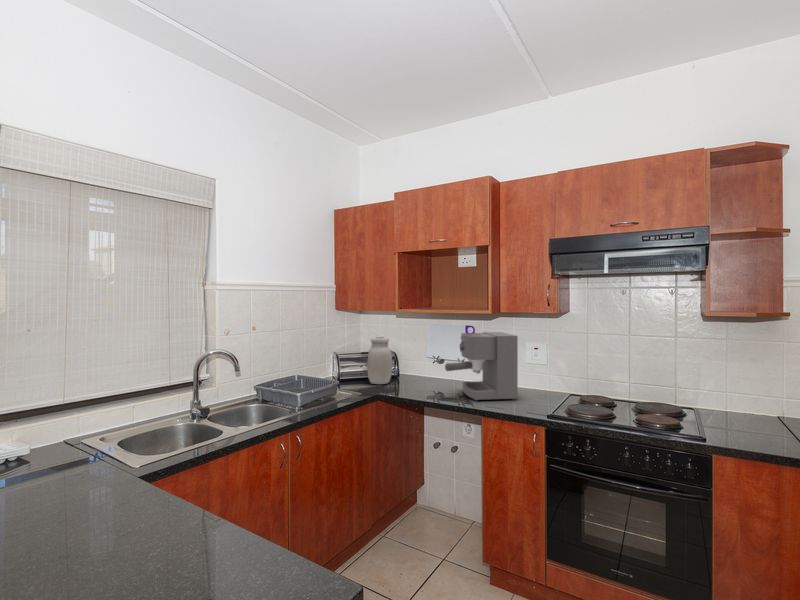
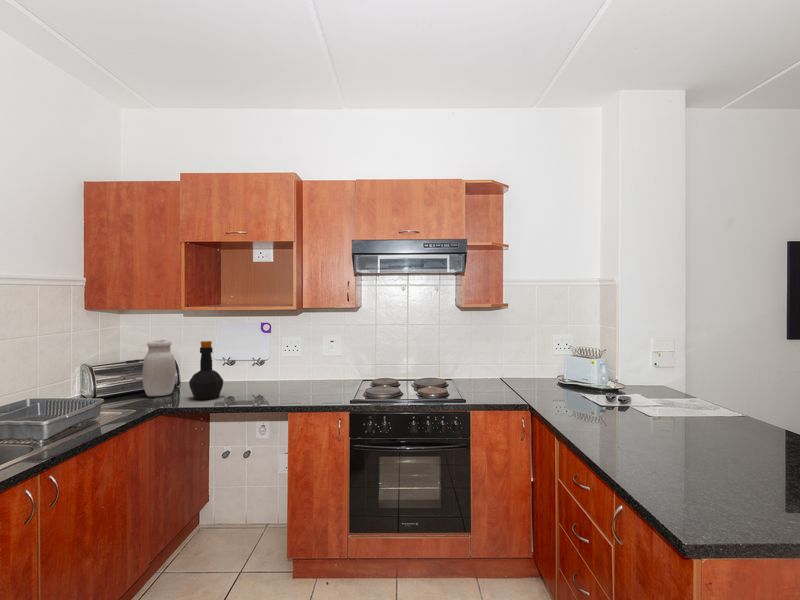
coffee maker: present [445,332,518,401] -> none [248,328,320,398]
bottle: none [399,340,426,393] -> present [189,341,223,400]

